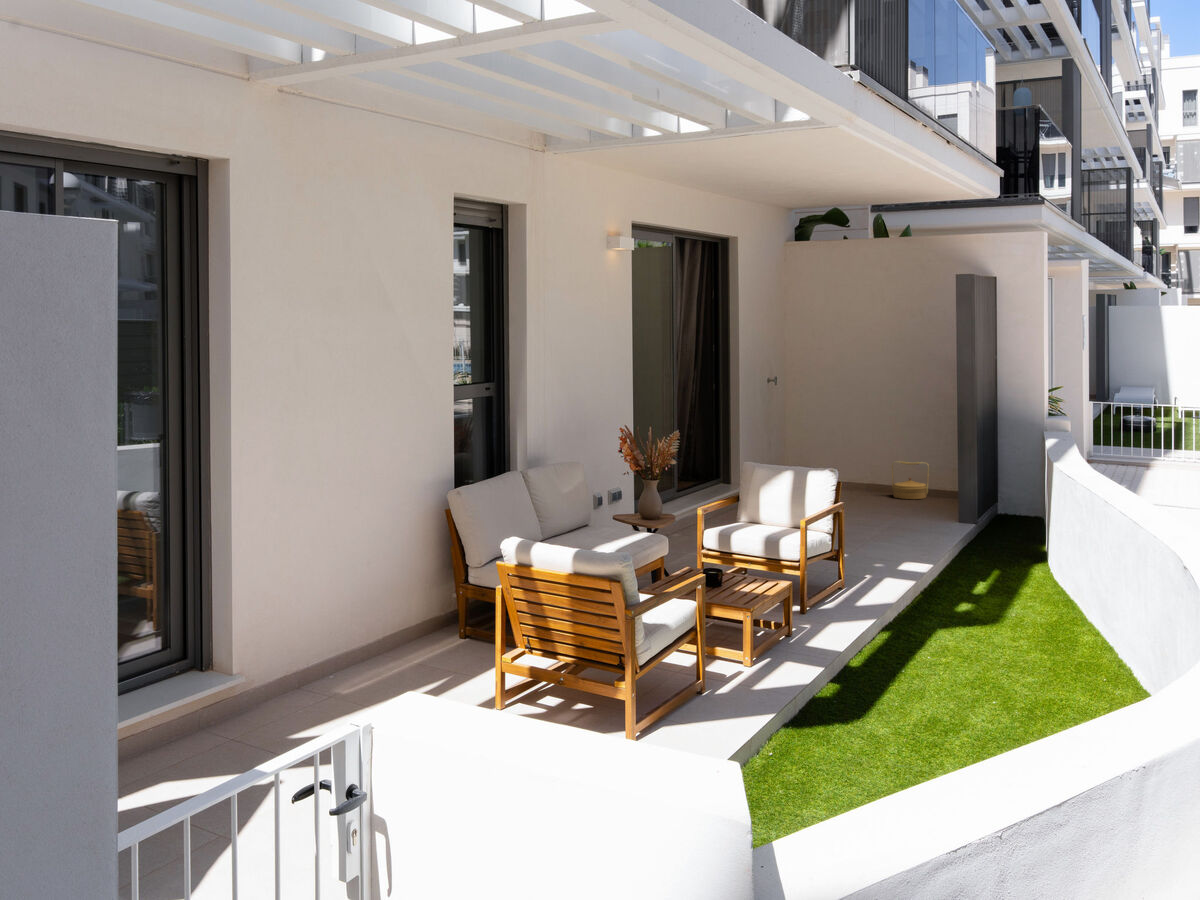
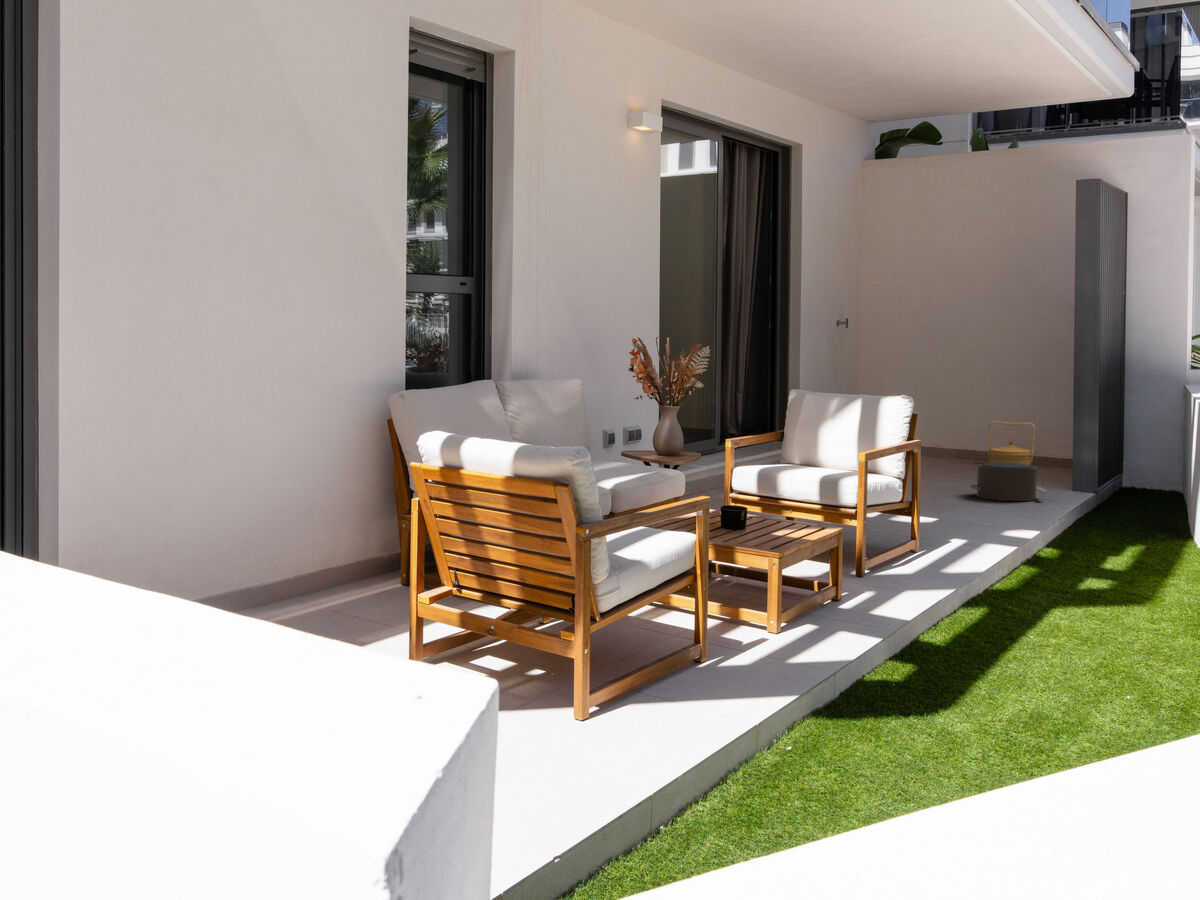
pouf: none [879,503,939,534] -> present [970,463,1046,501]

